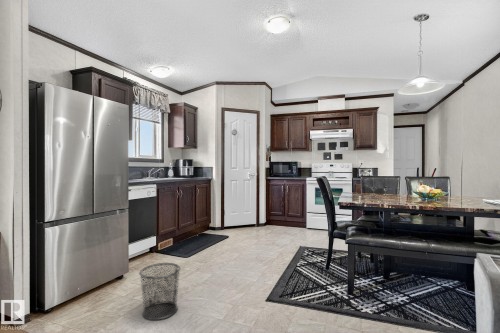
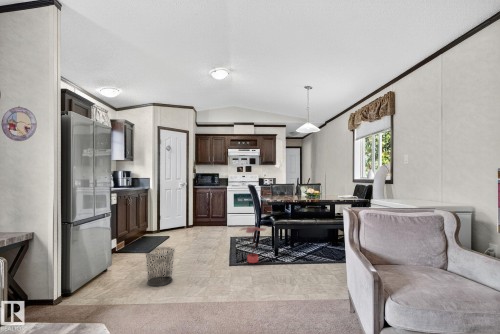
potted plant: none [287,244,327,303] -> present [241,227,265,263]

